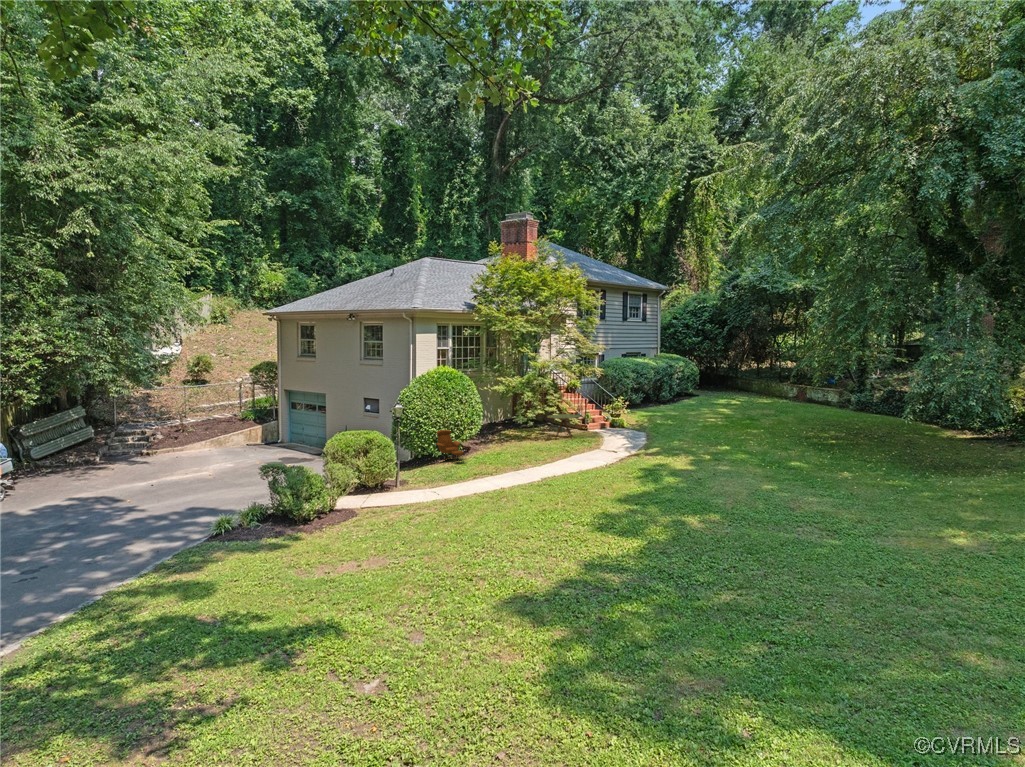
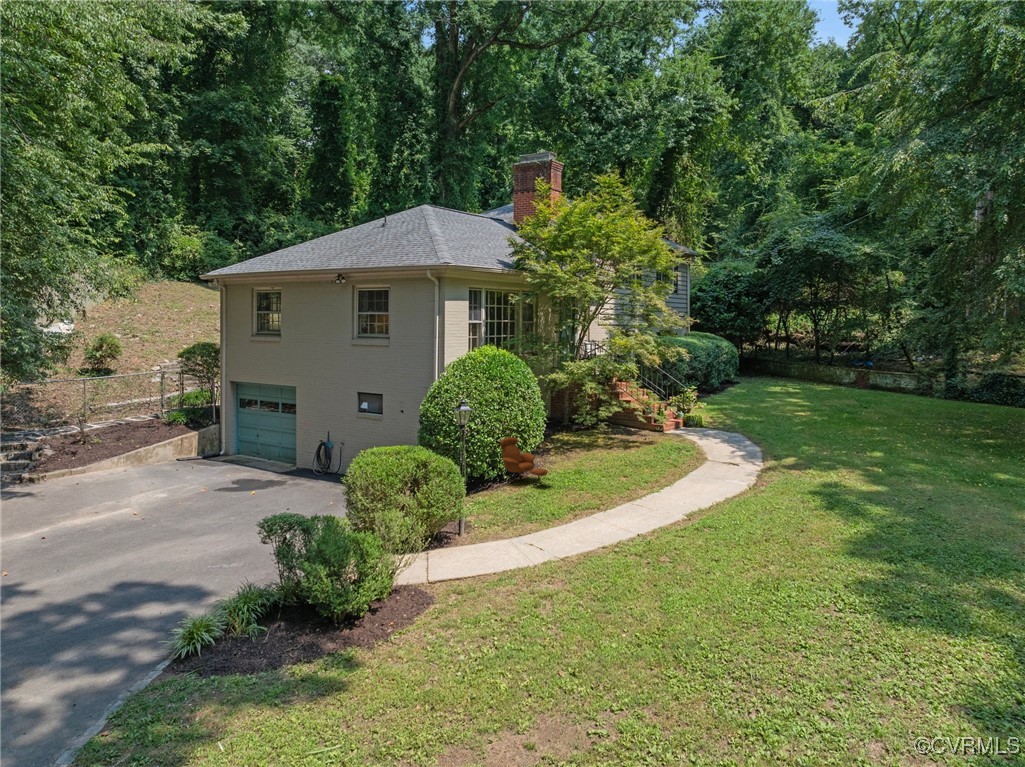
round table: present [548,414,579,439] -> none [608,407,650,440]

